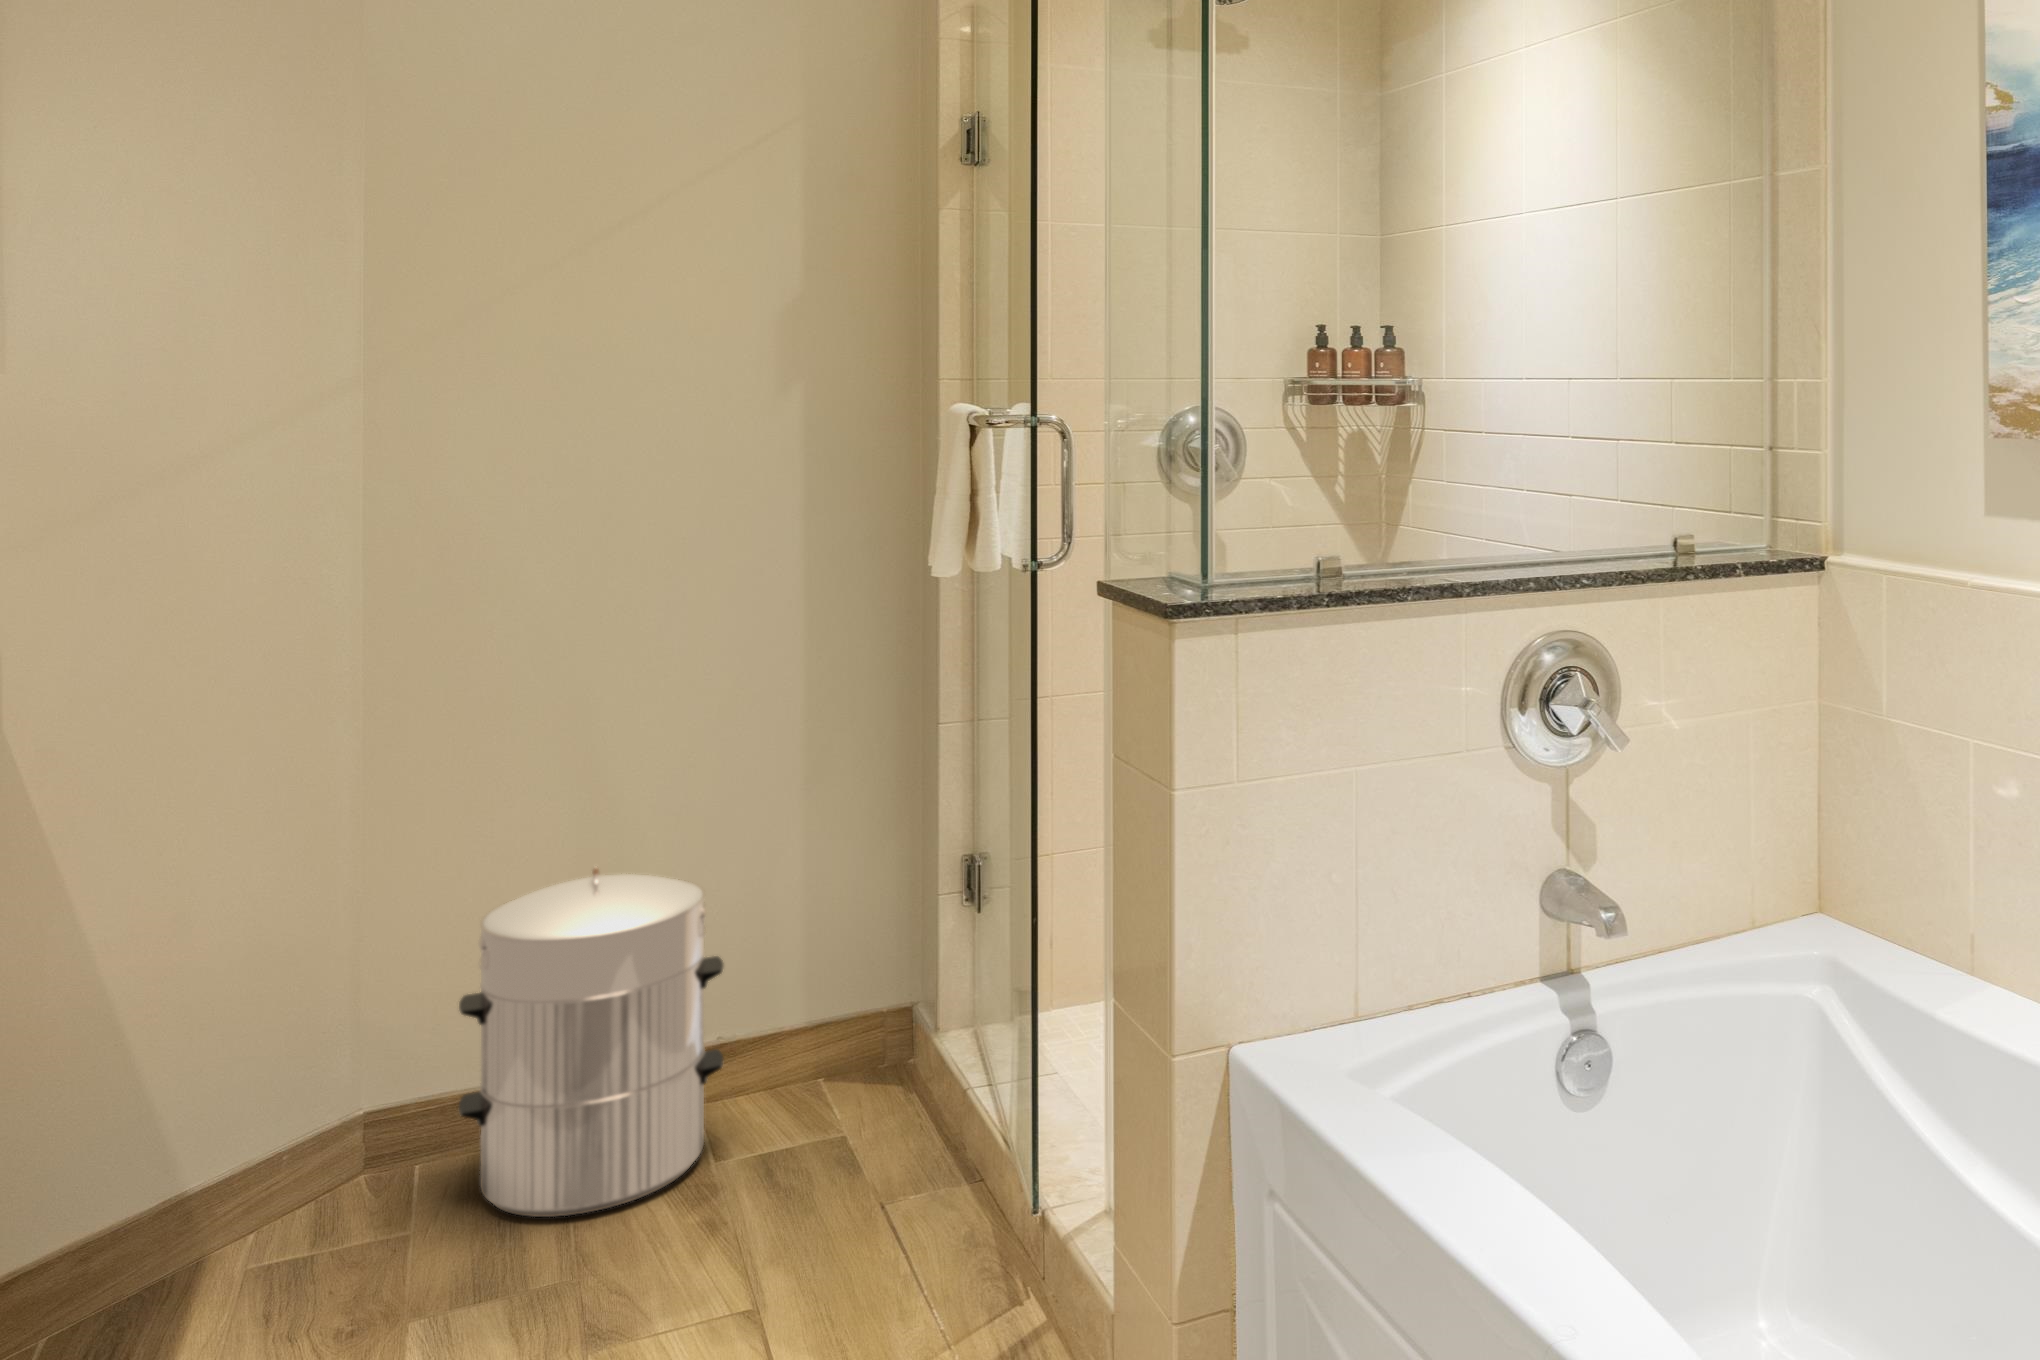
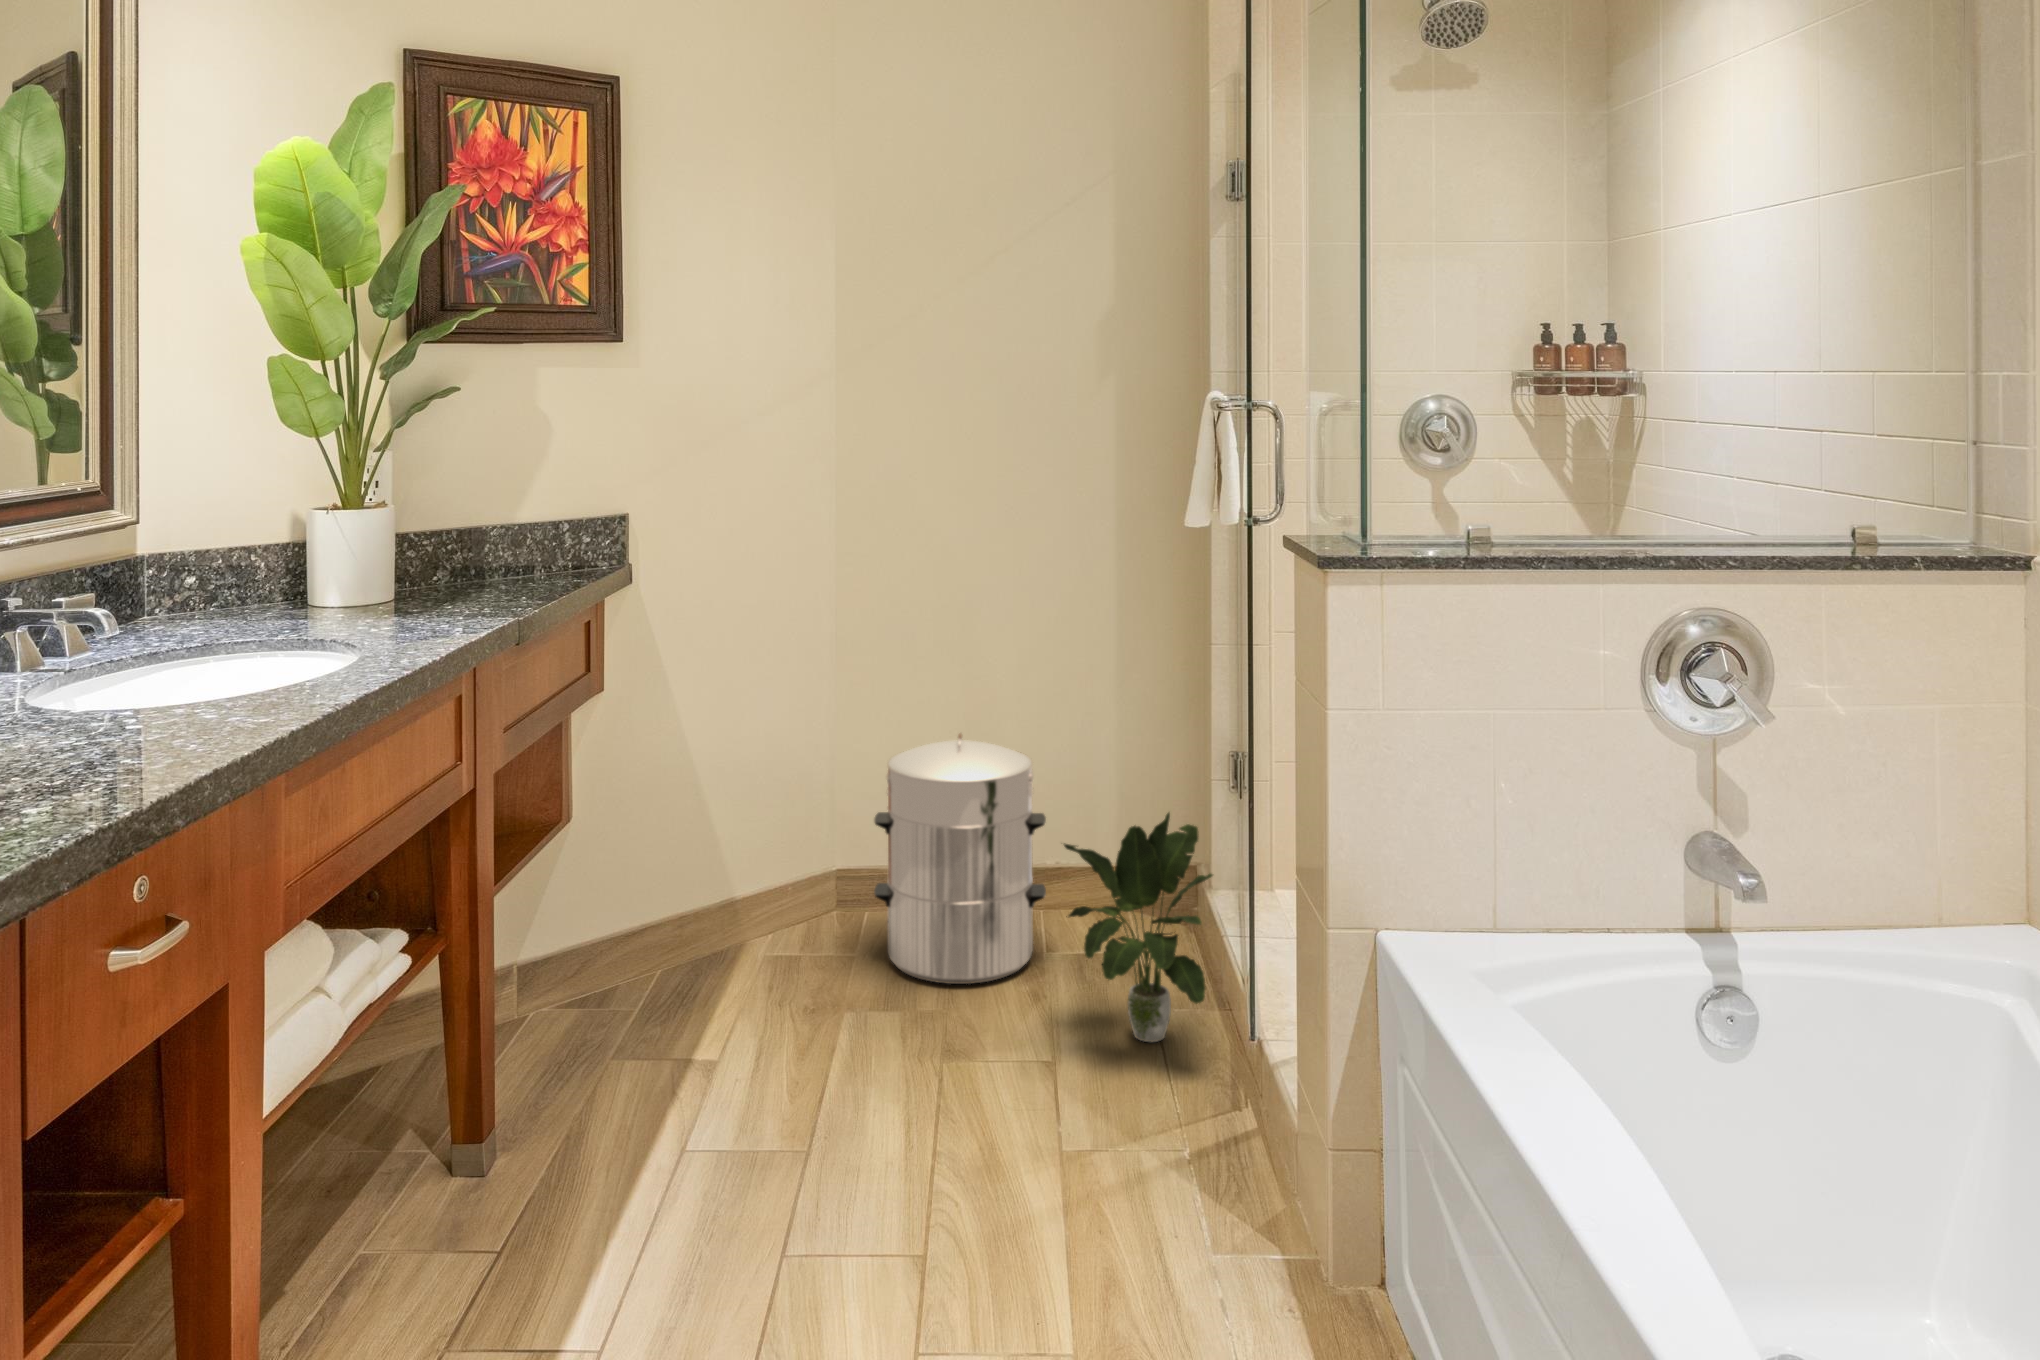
potted plant: none [760,930,967,1228] -> present [1064,813,1213,1042]

